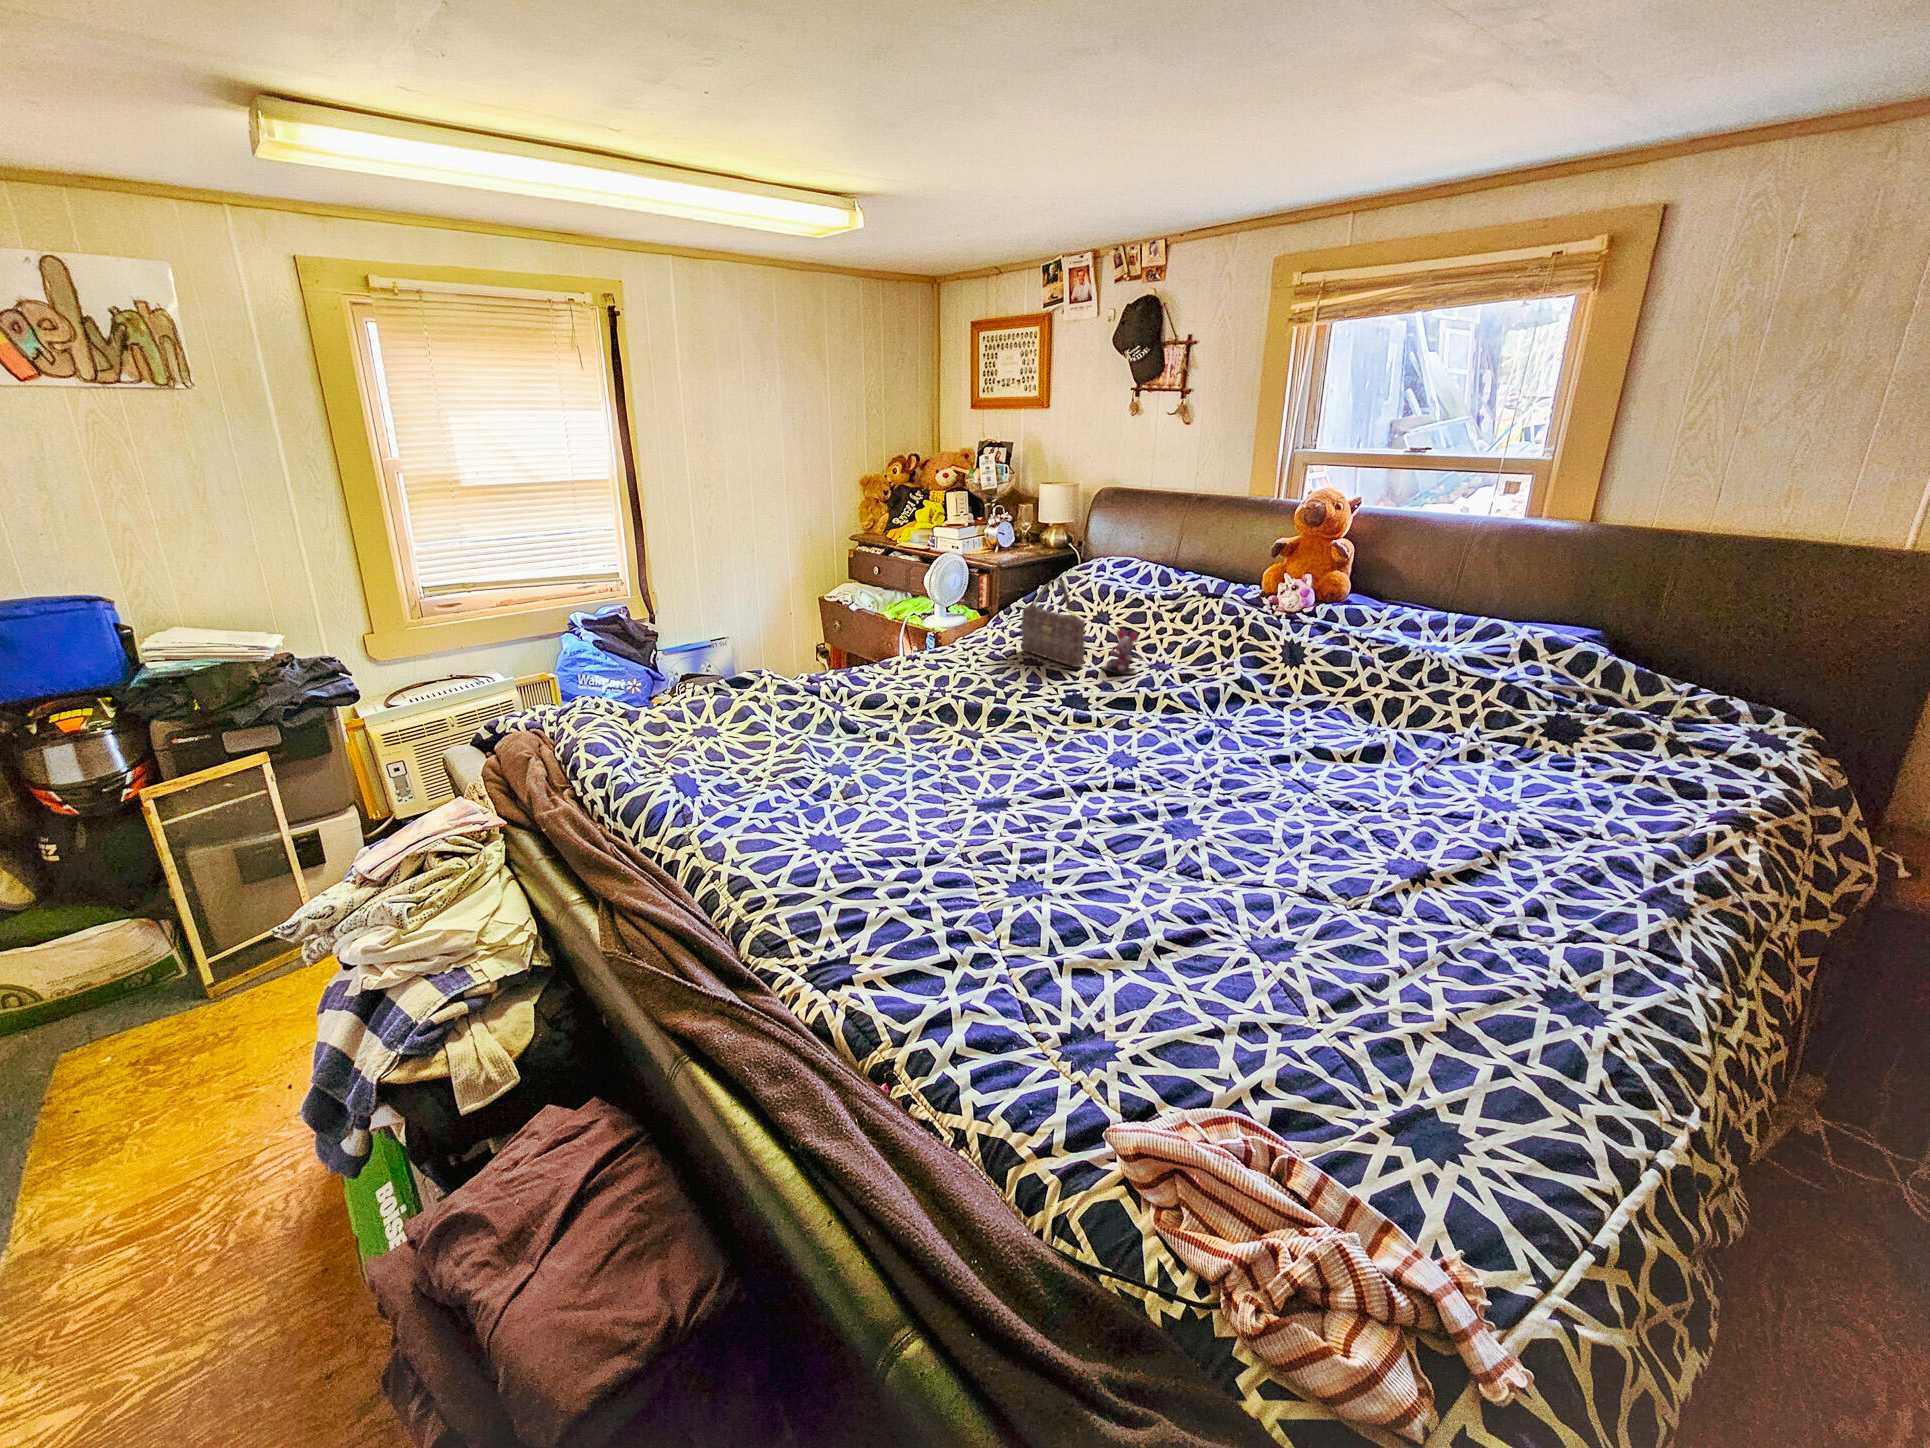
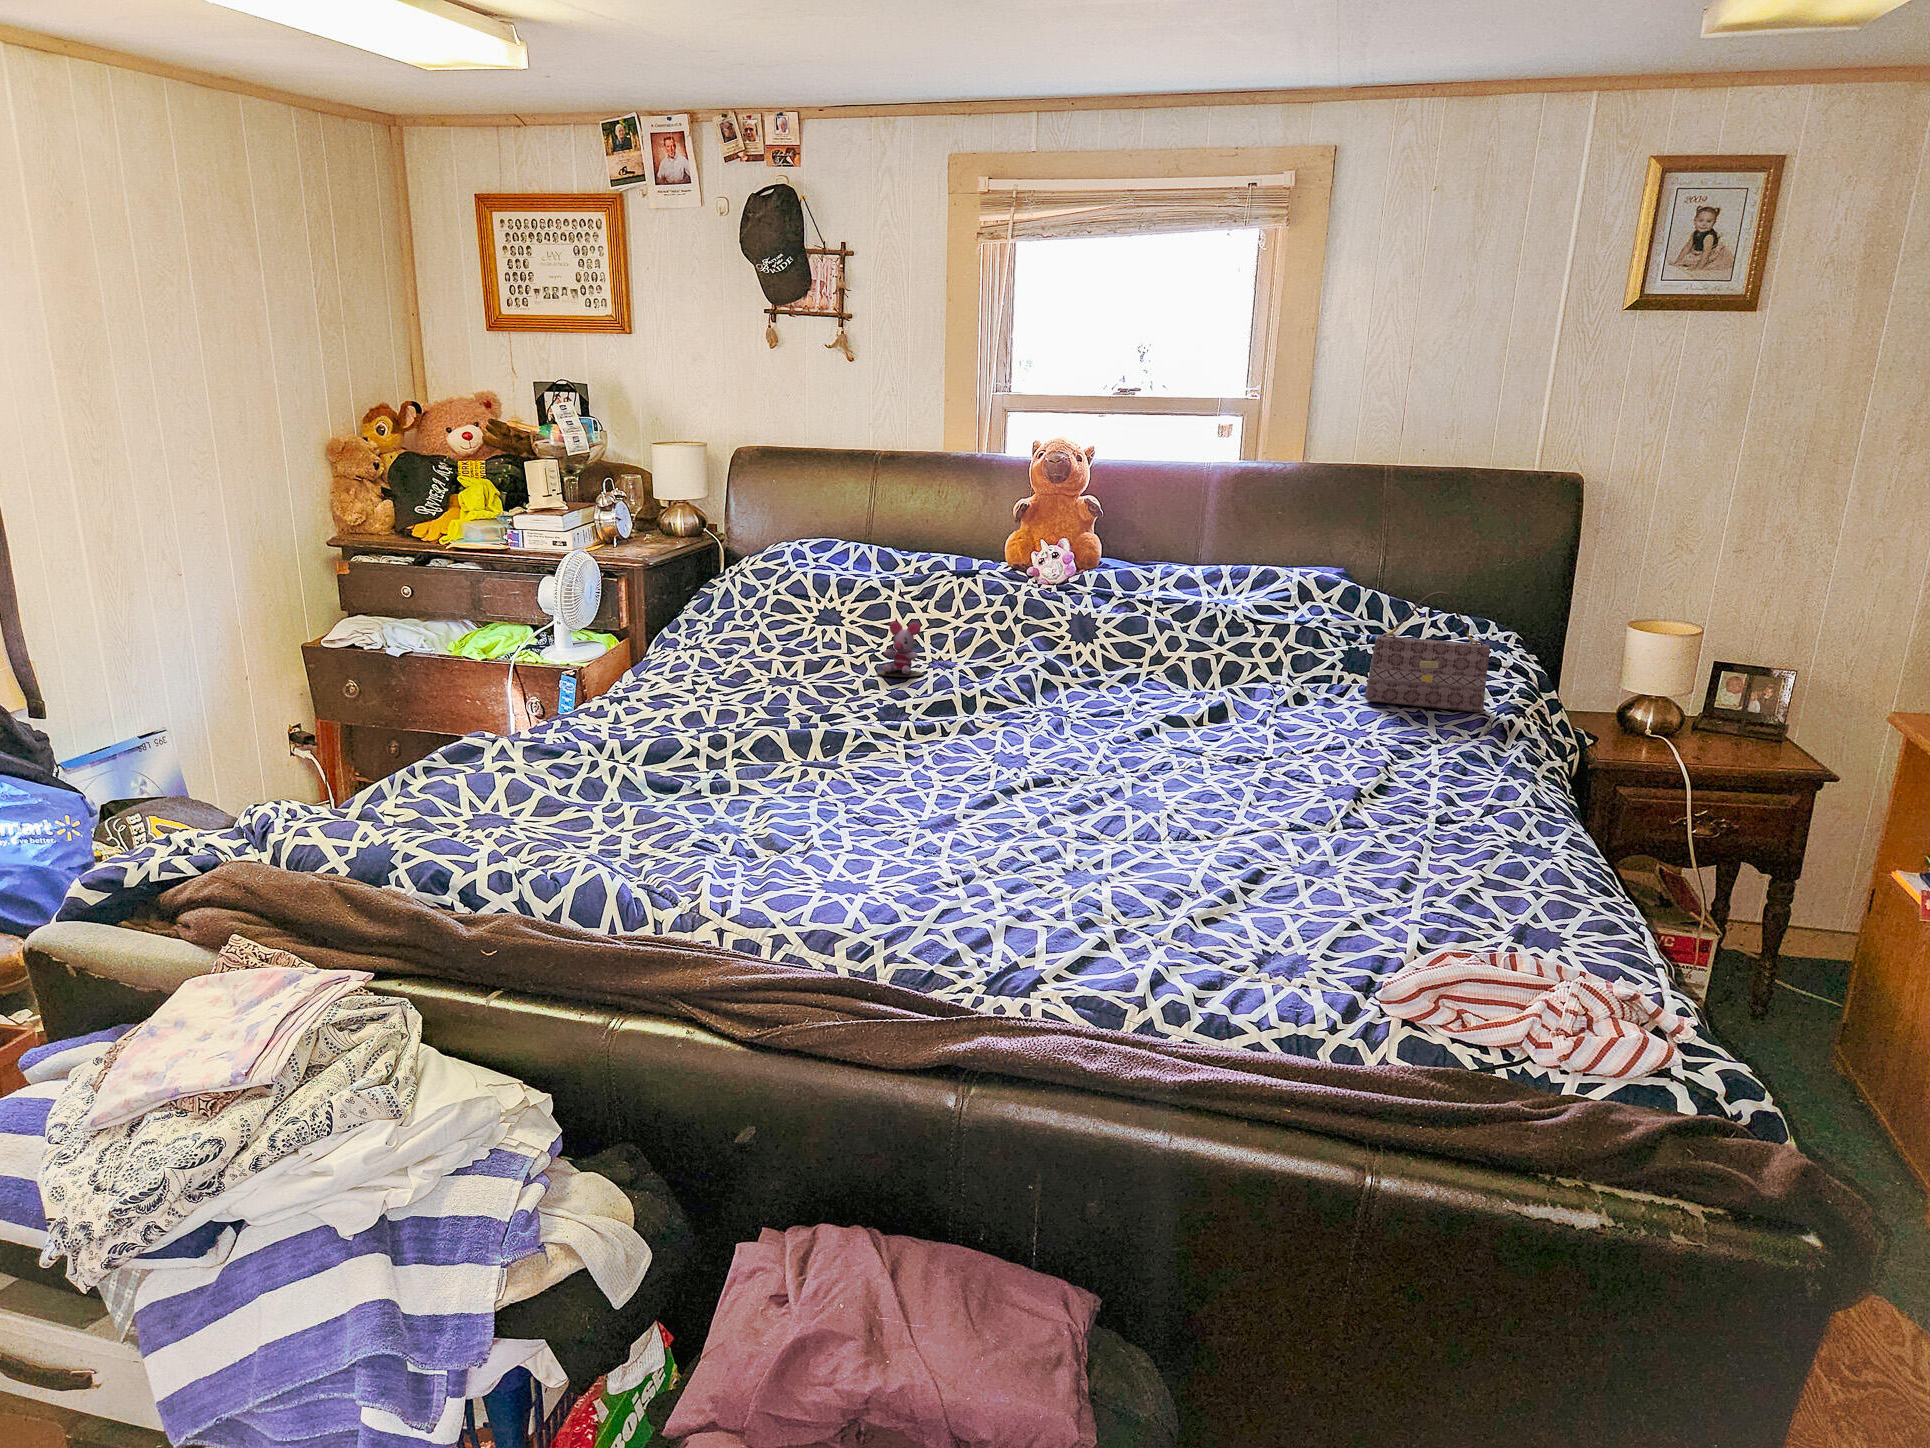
handbag: present [1021,579,1085,667] -> present [1365,592,1490,712]

